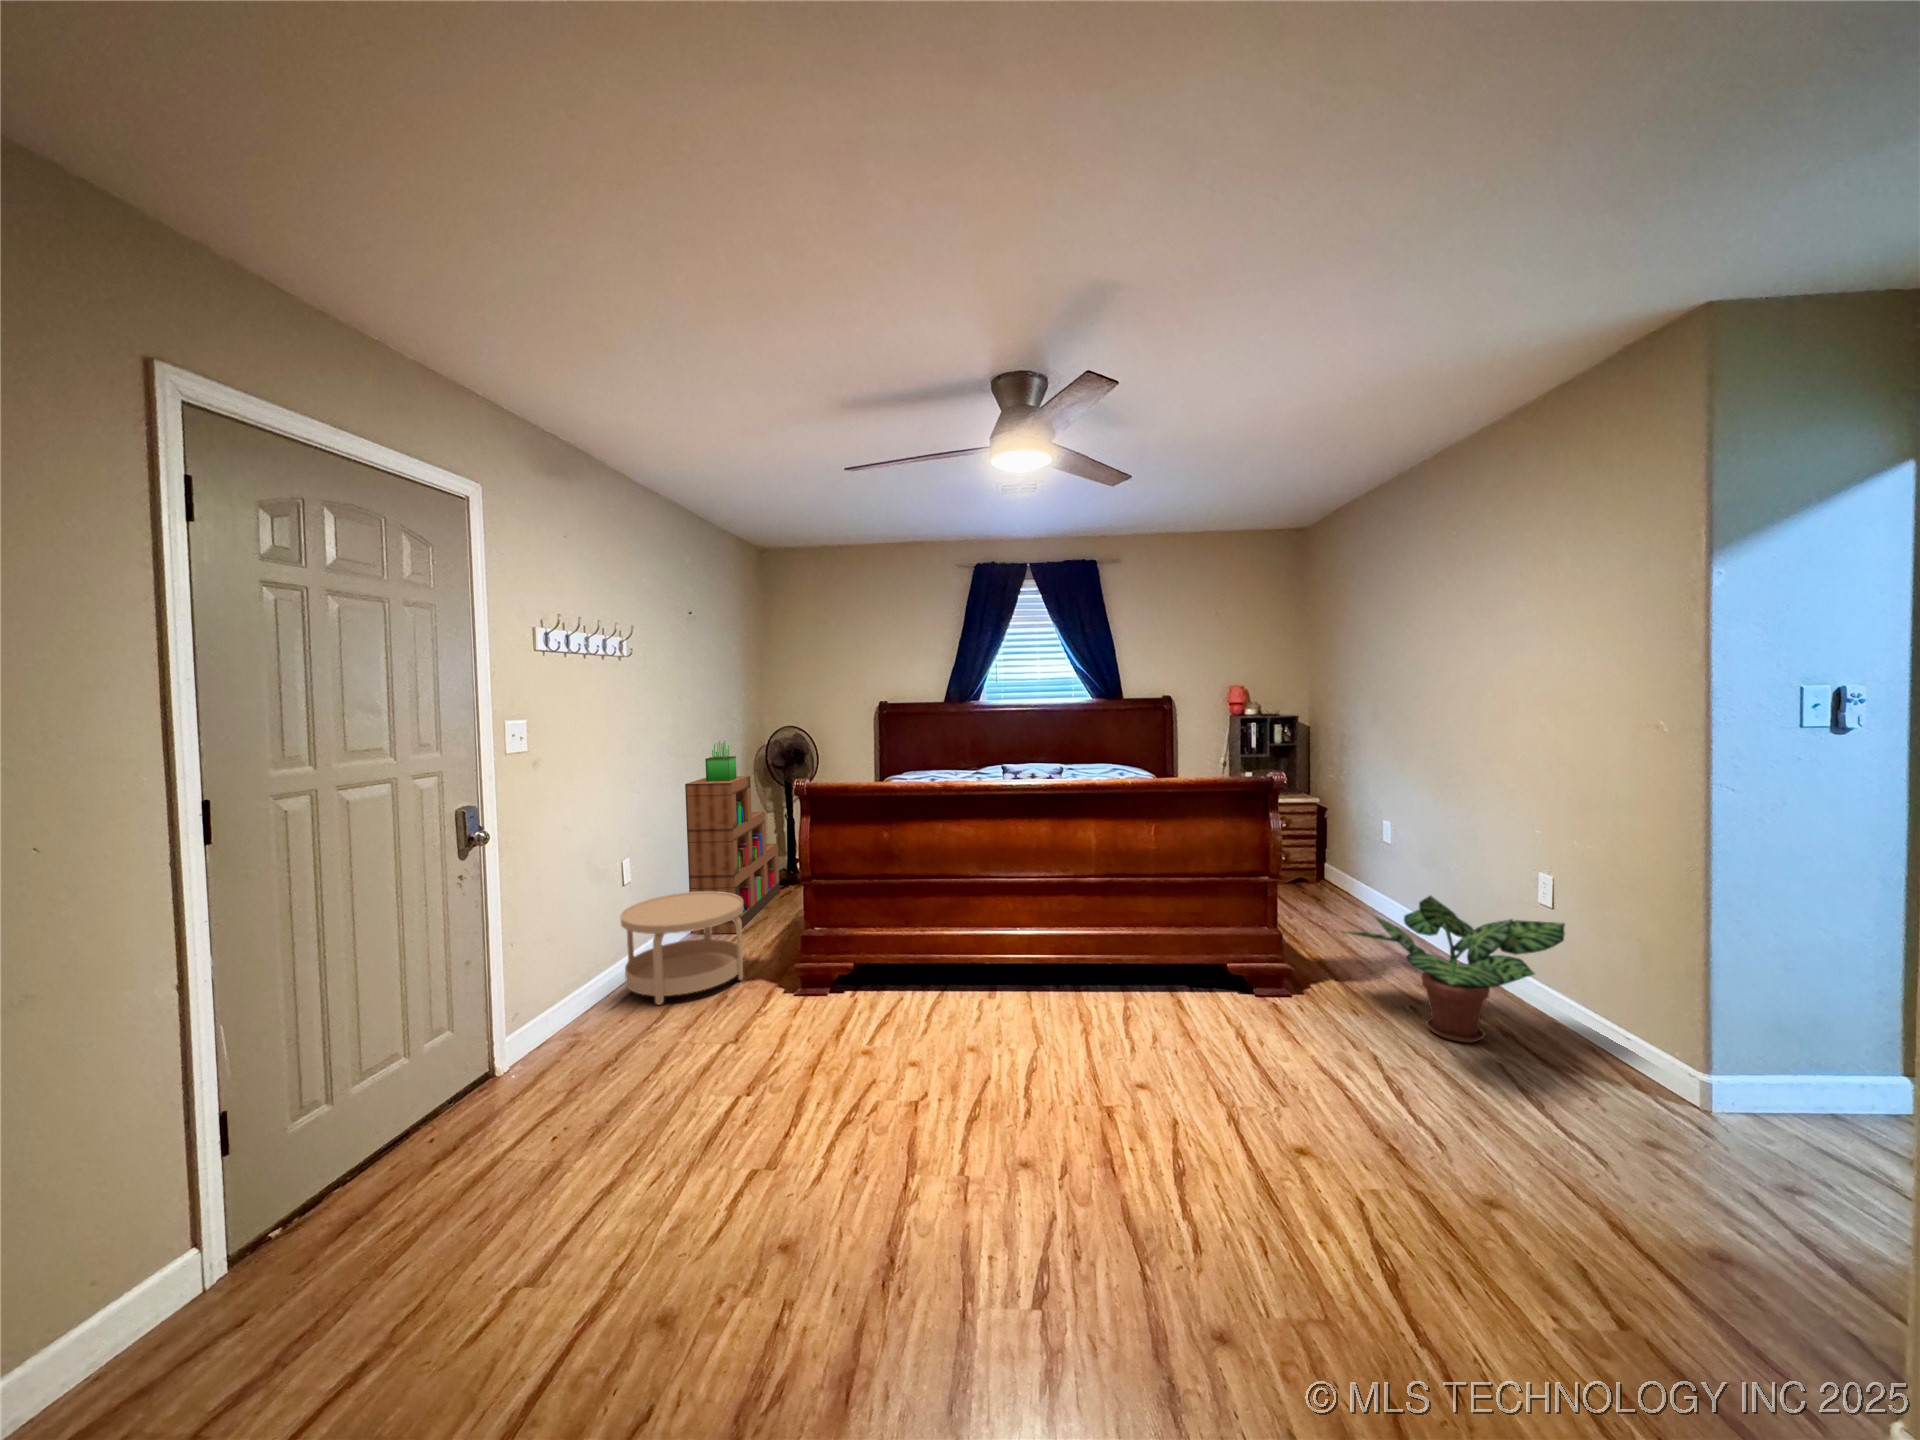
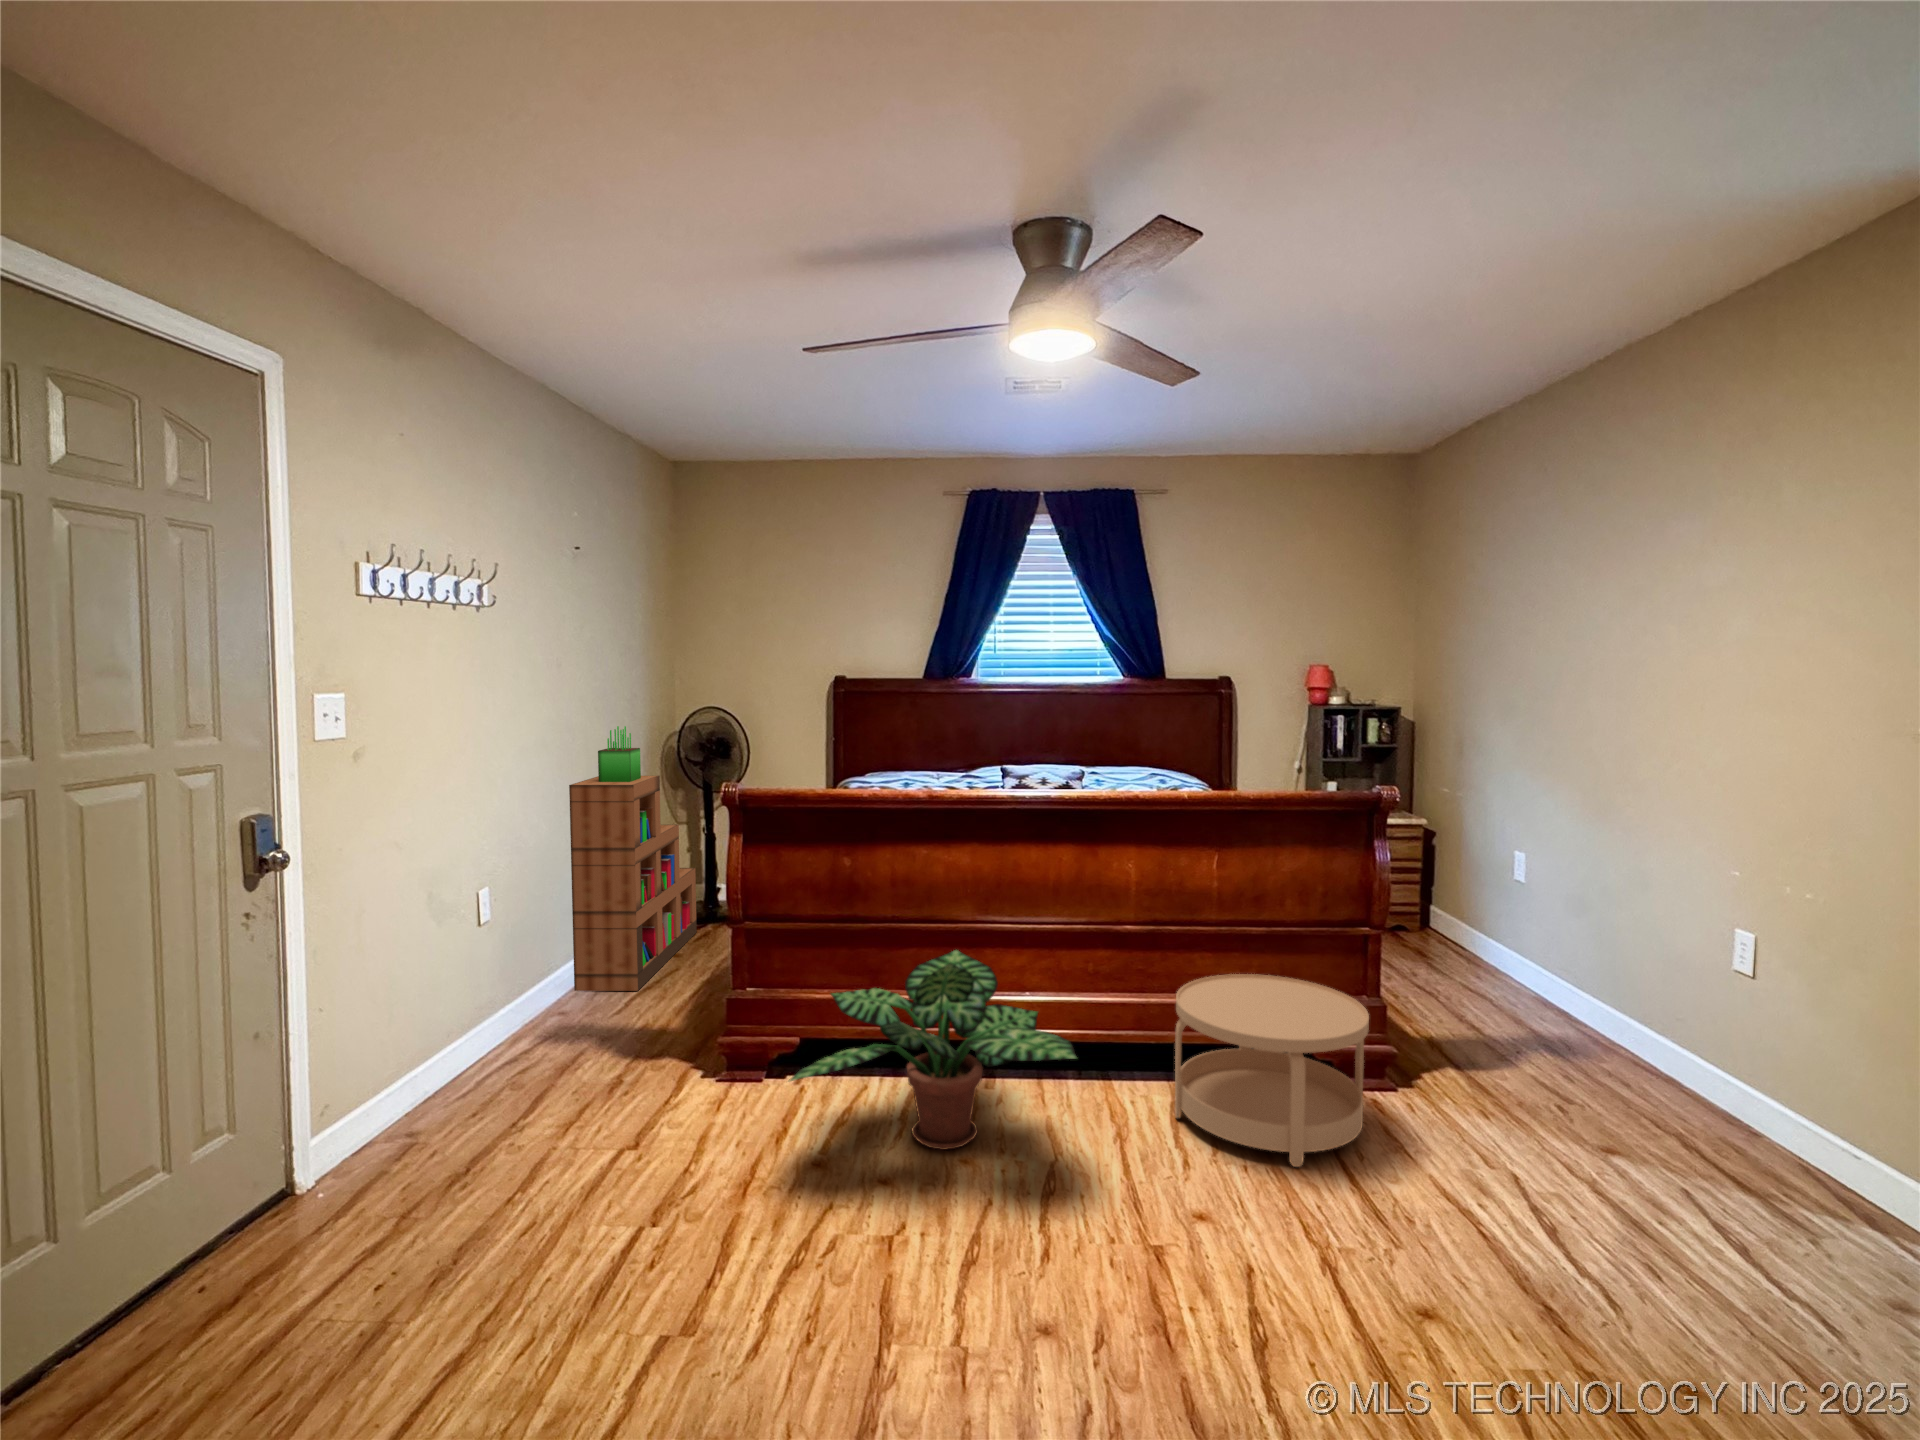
side table: present [620,892,743,1005] -> present [1175,974,1369,1167]
potted plant: present [1347,896,1565,1043] -> present [789,950,1077,1150]

